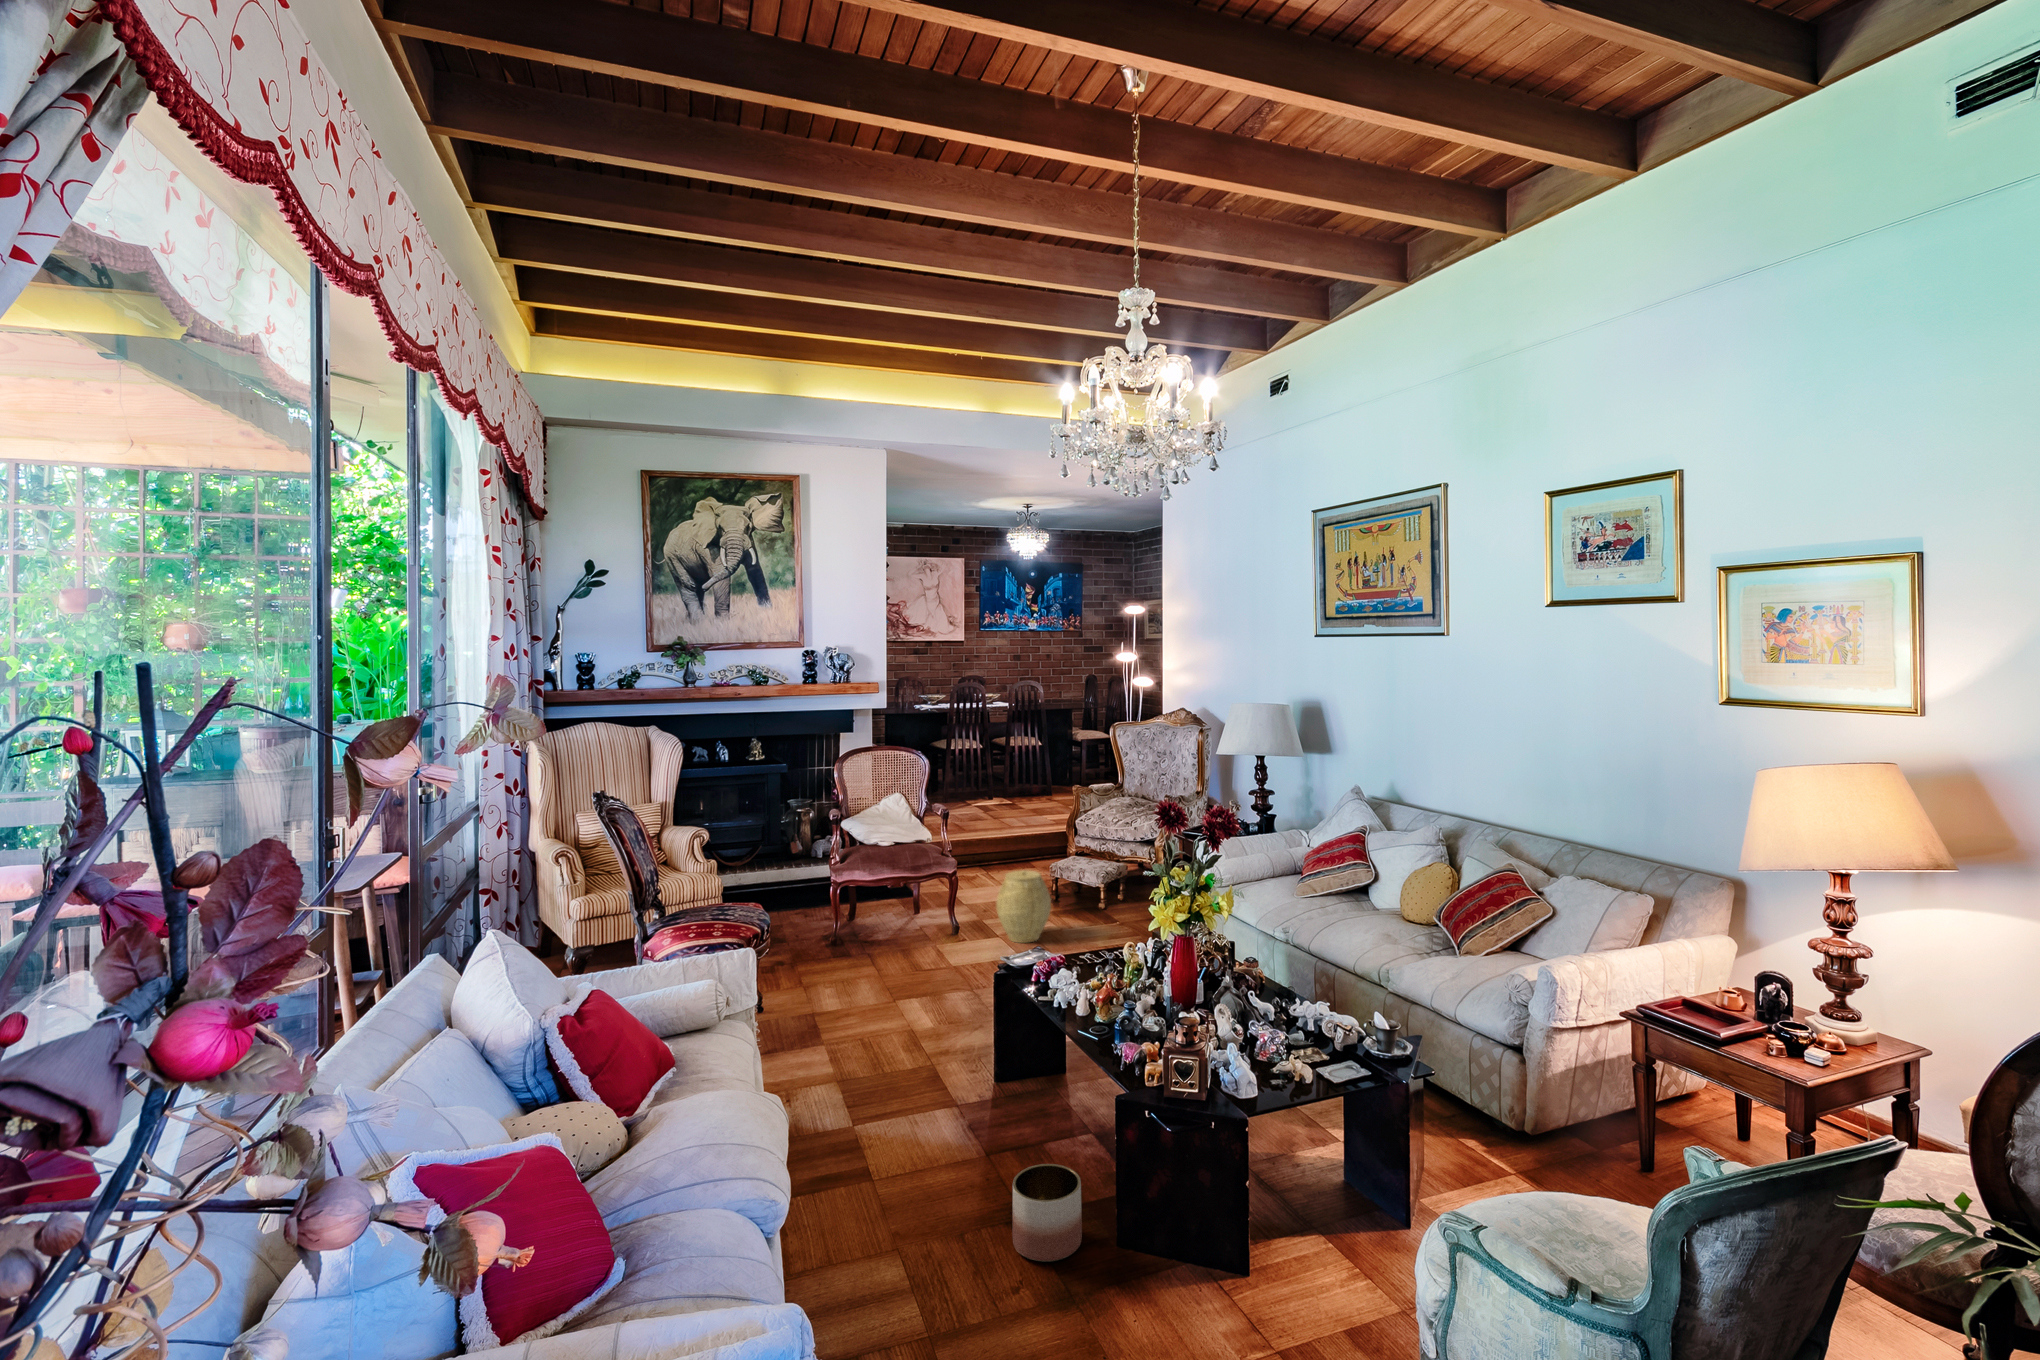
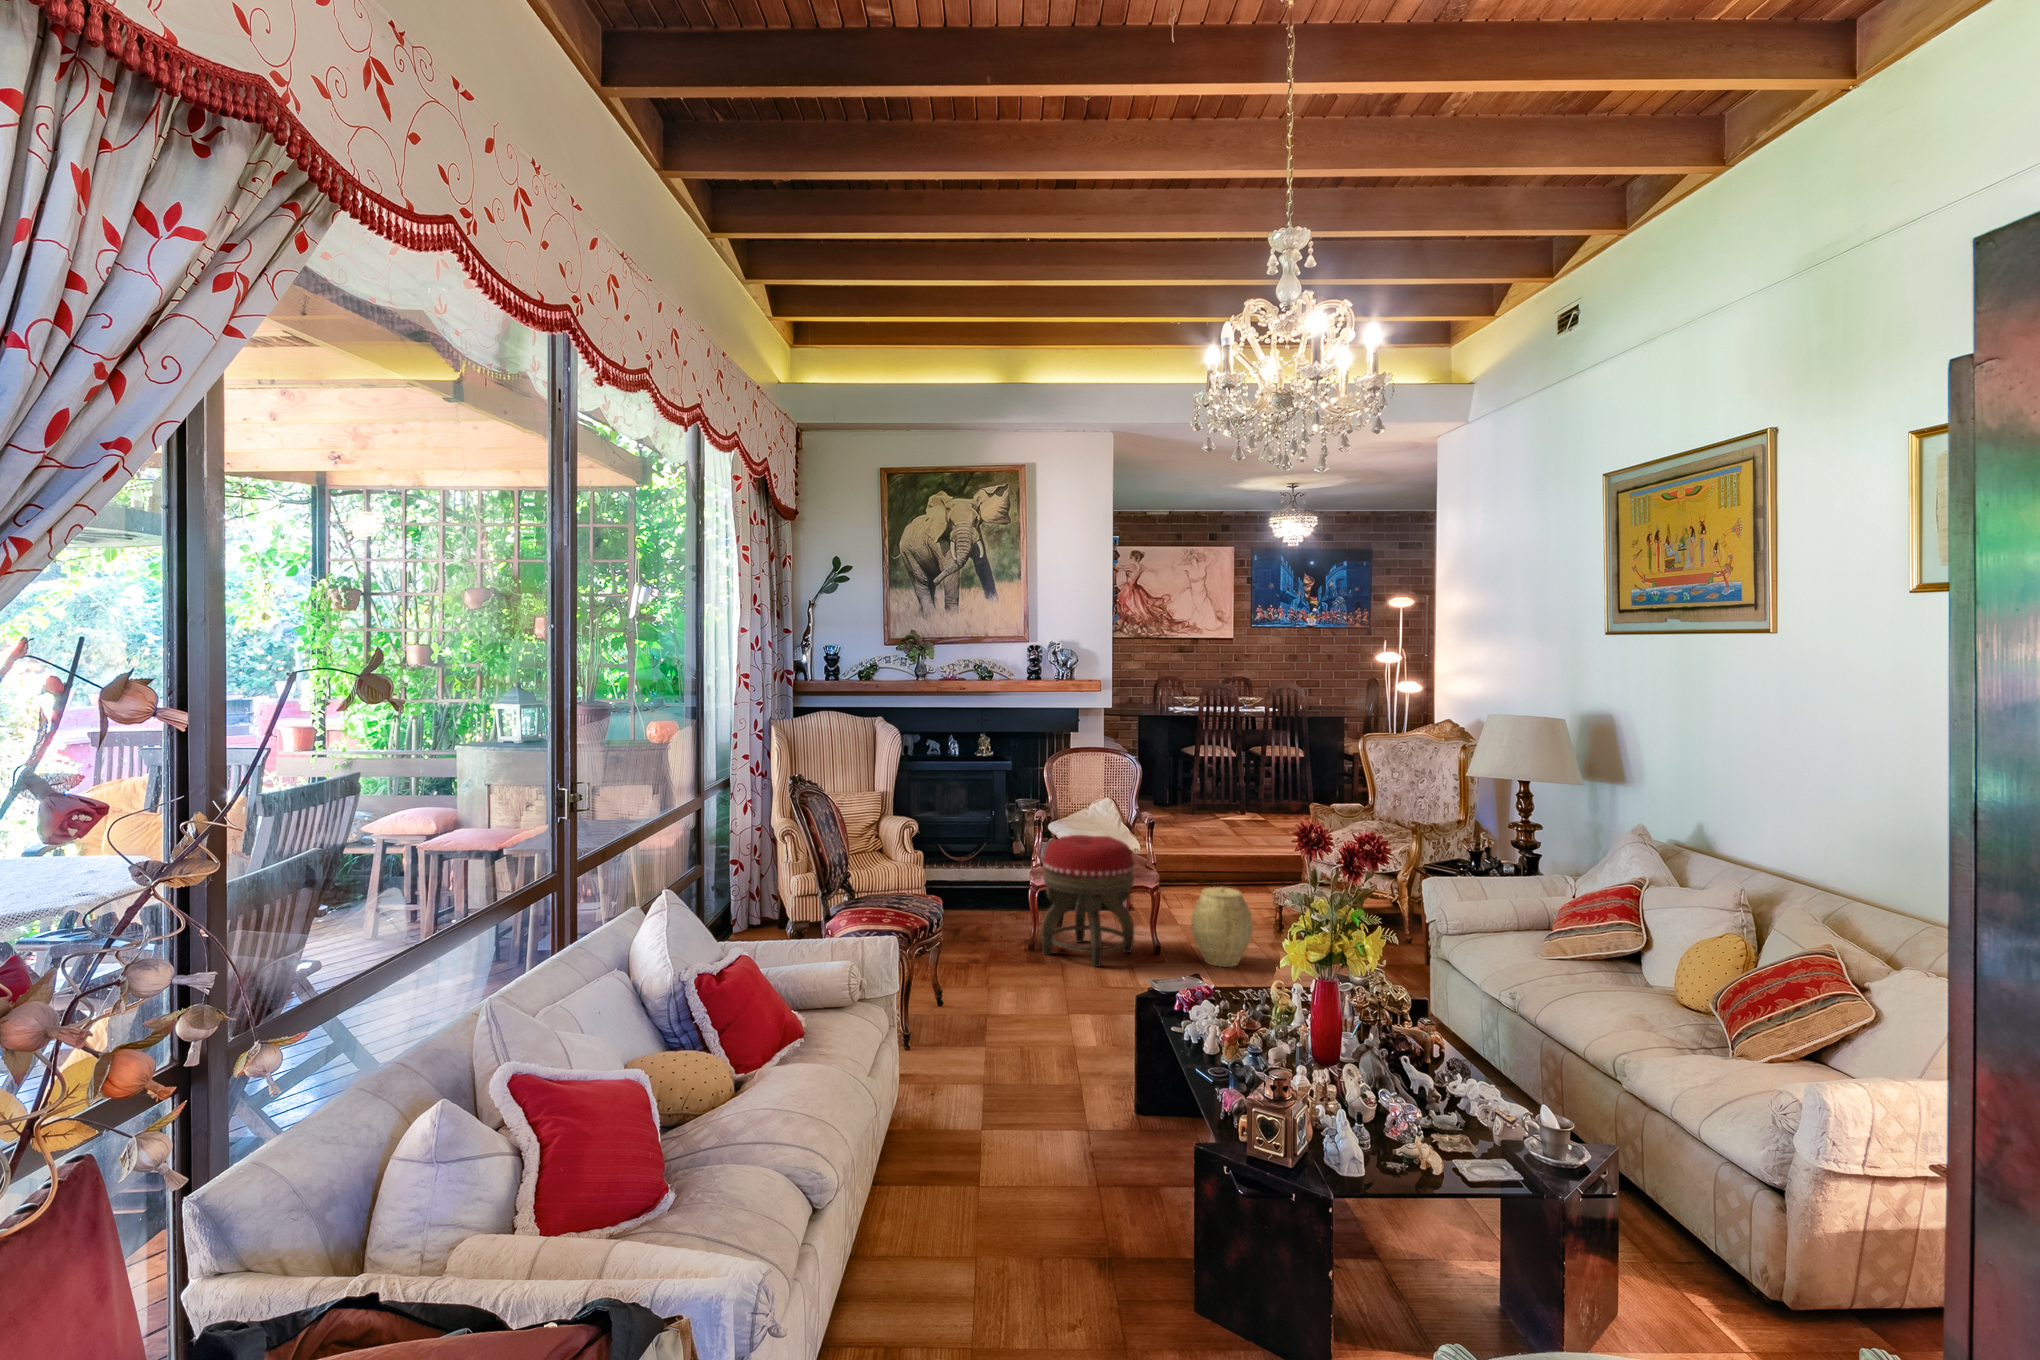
footstool: none [856,834,945,961] -> present [1041,835,1135,967]
planter: present [1012,1164,1082,1262] -> none [1068,1181,1142,1284]

